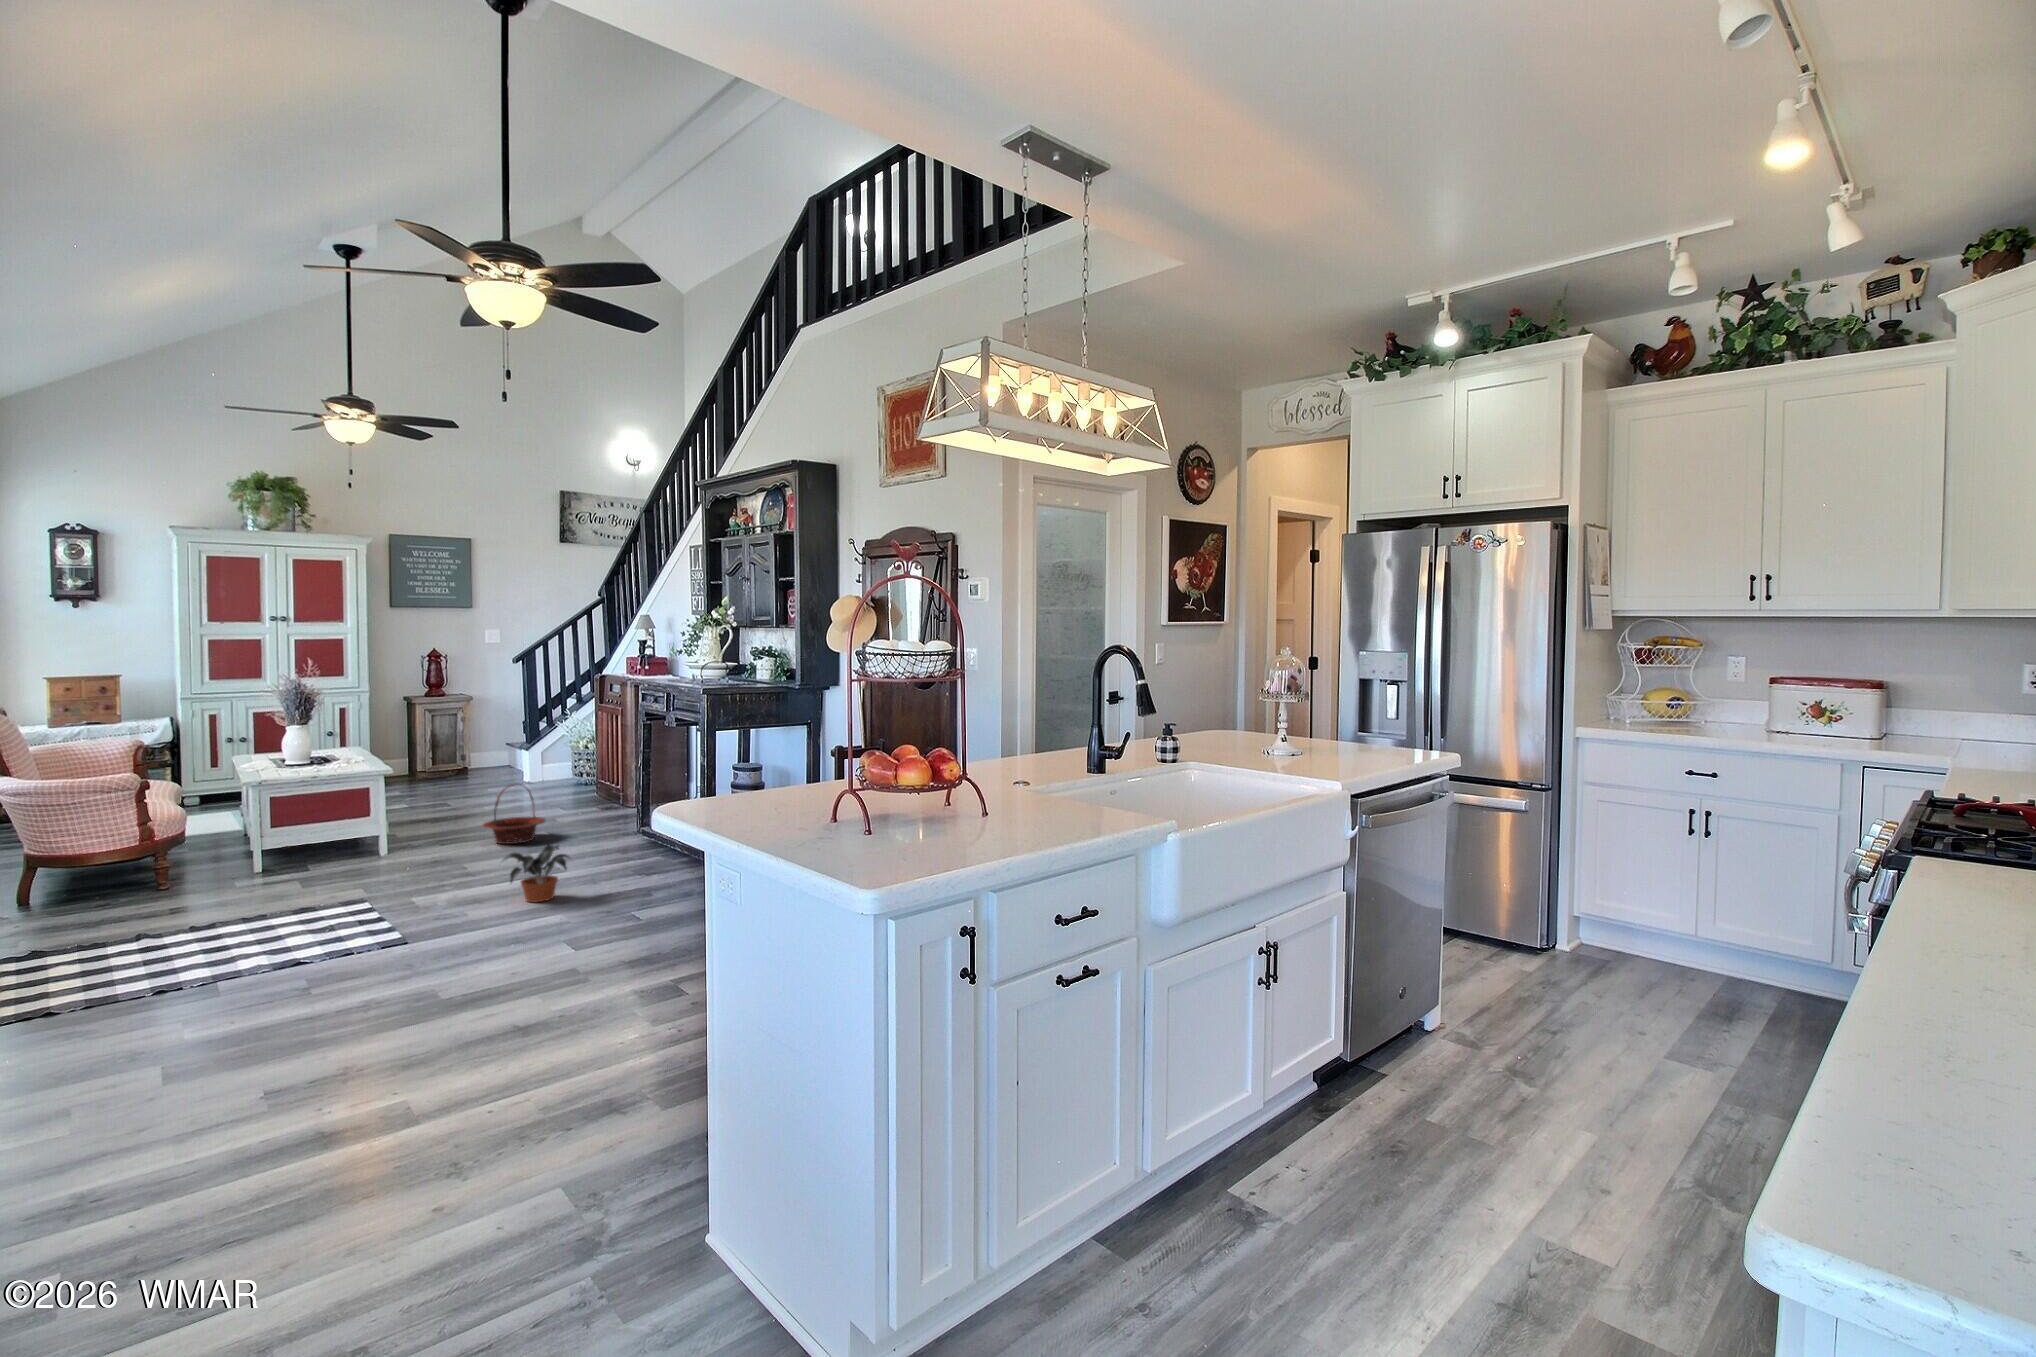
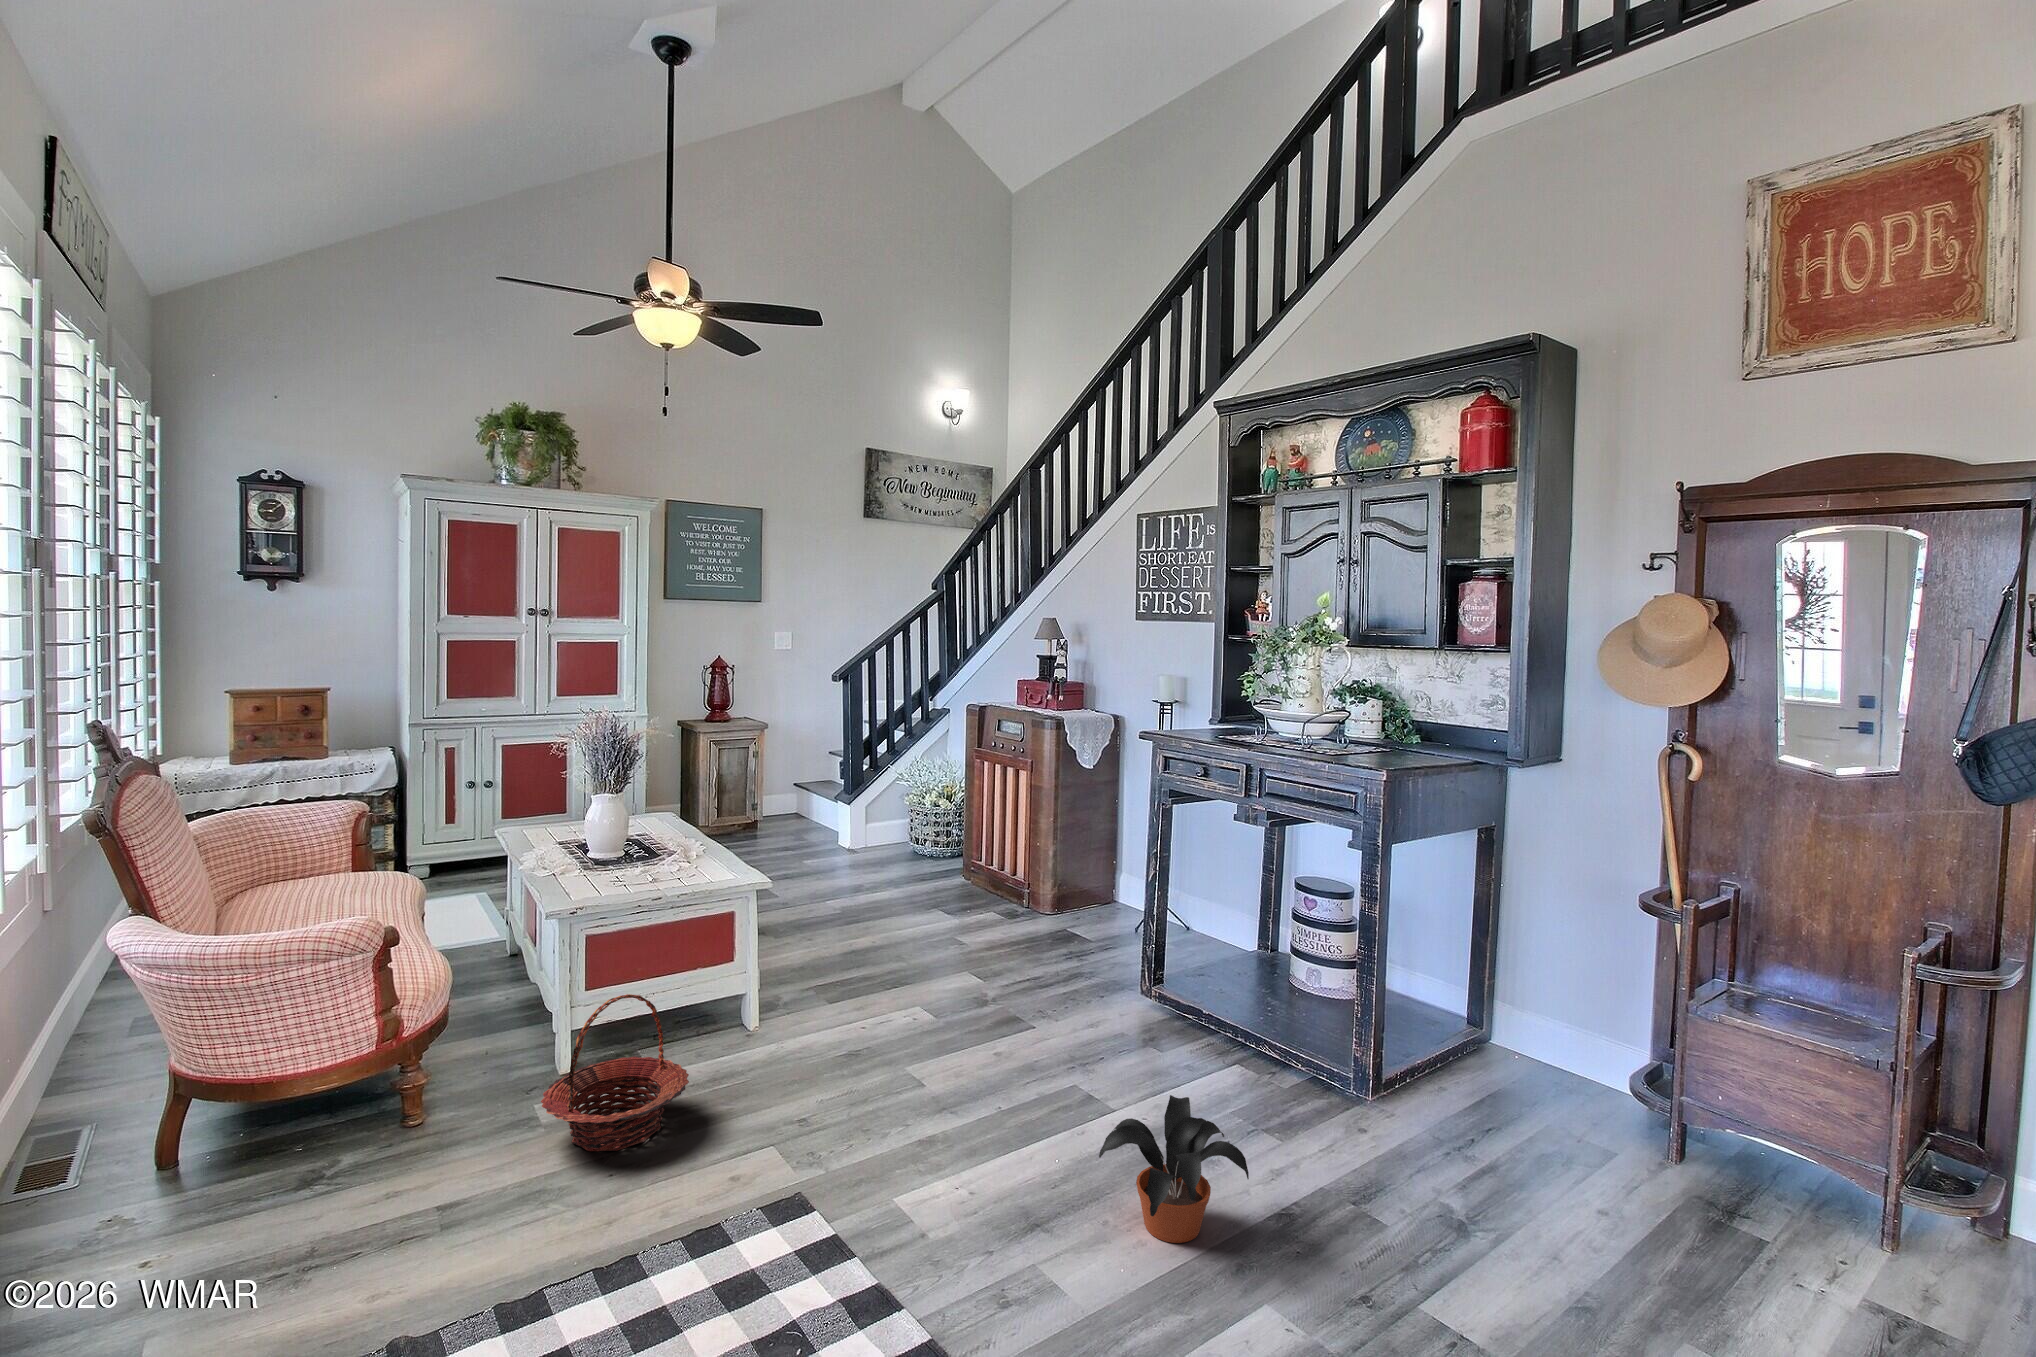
basket: present [483,784,545,844] -> present [541,994,689,1151]

